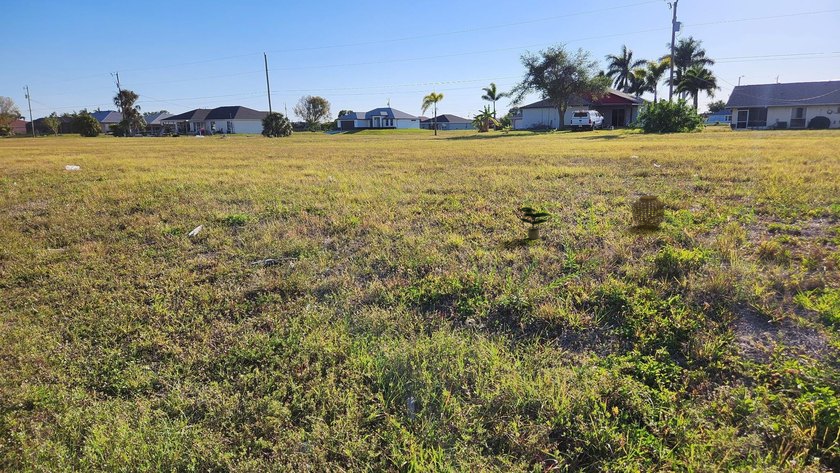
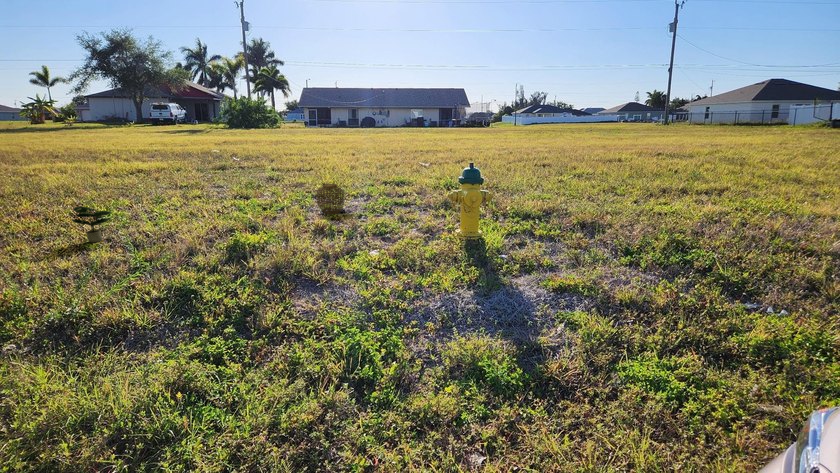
woven basket: present [632,196,665,228] -> present [317,184,344,214]

